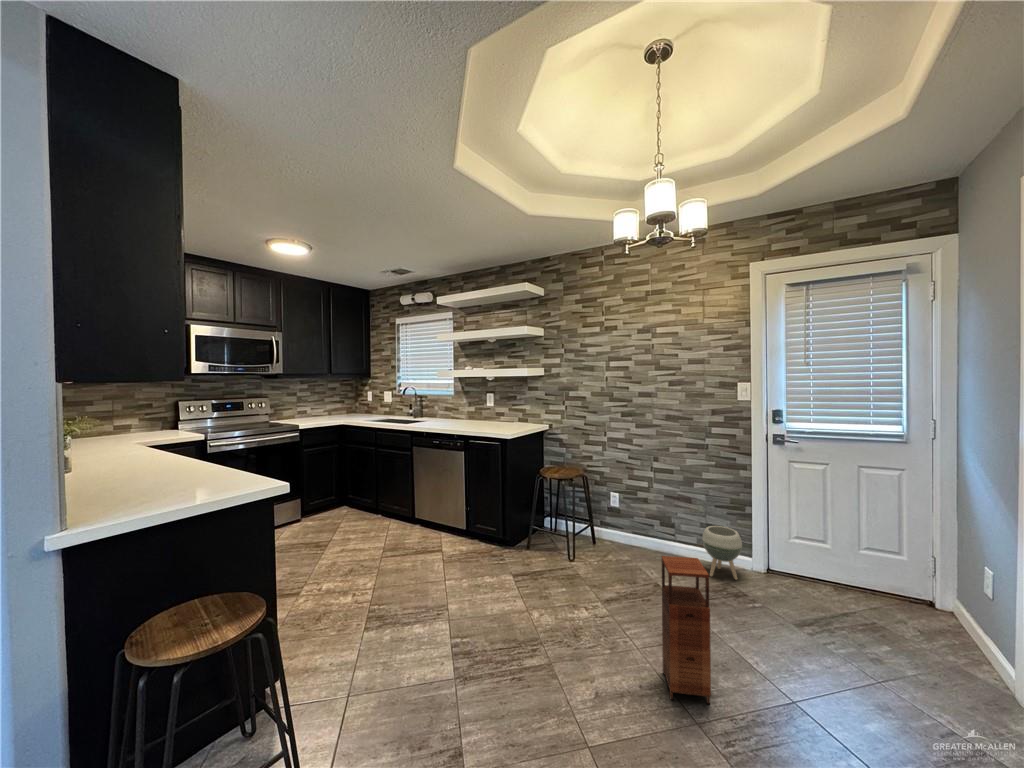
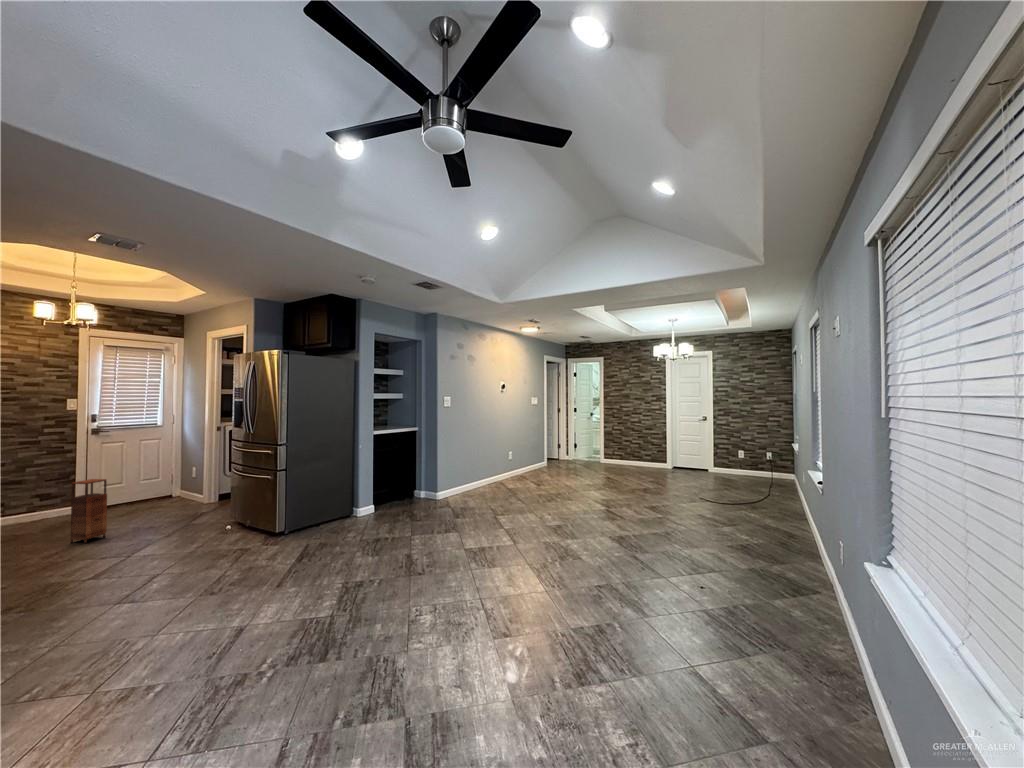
planter: present [702,526,742,580] -> none [40,490,74,523]

